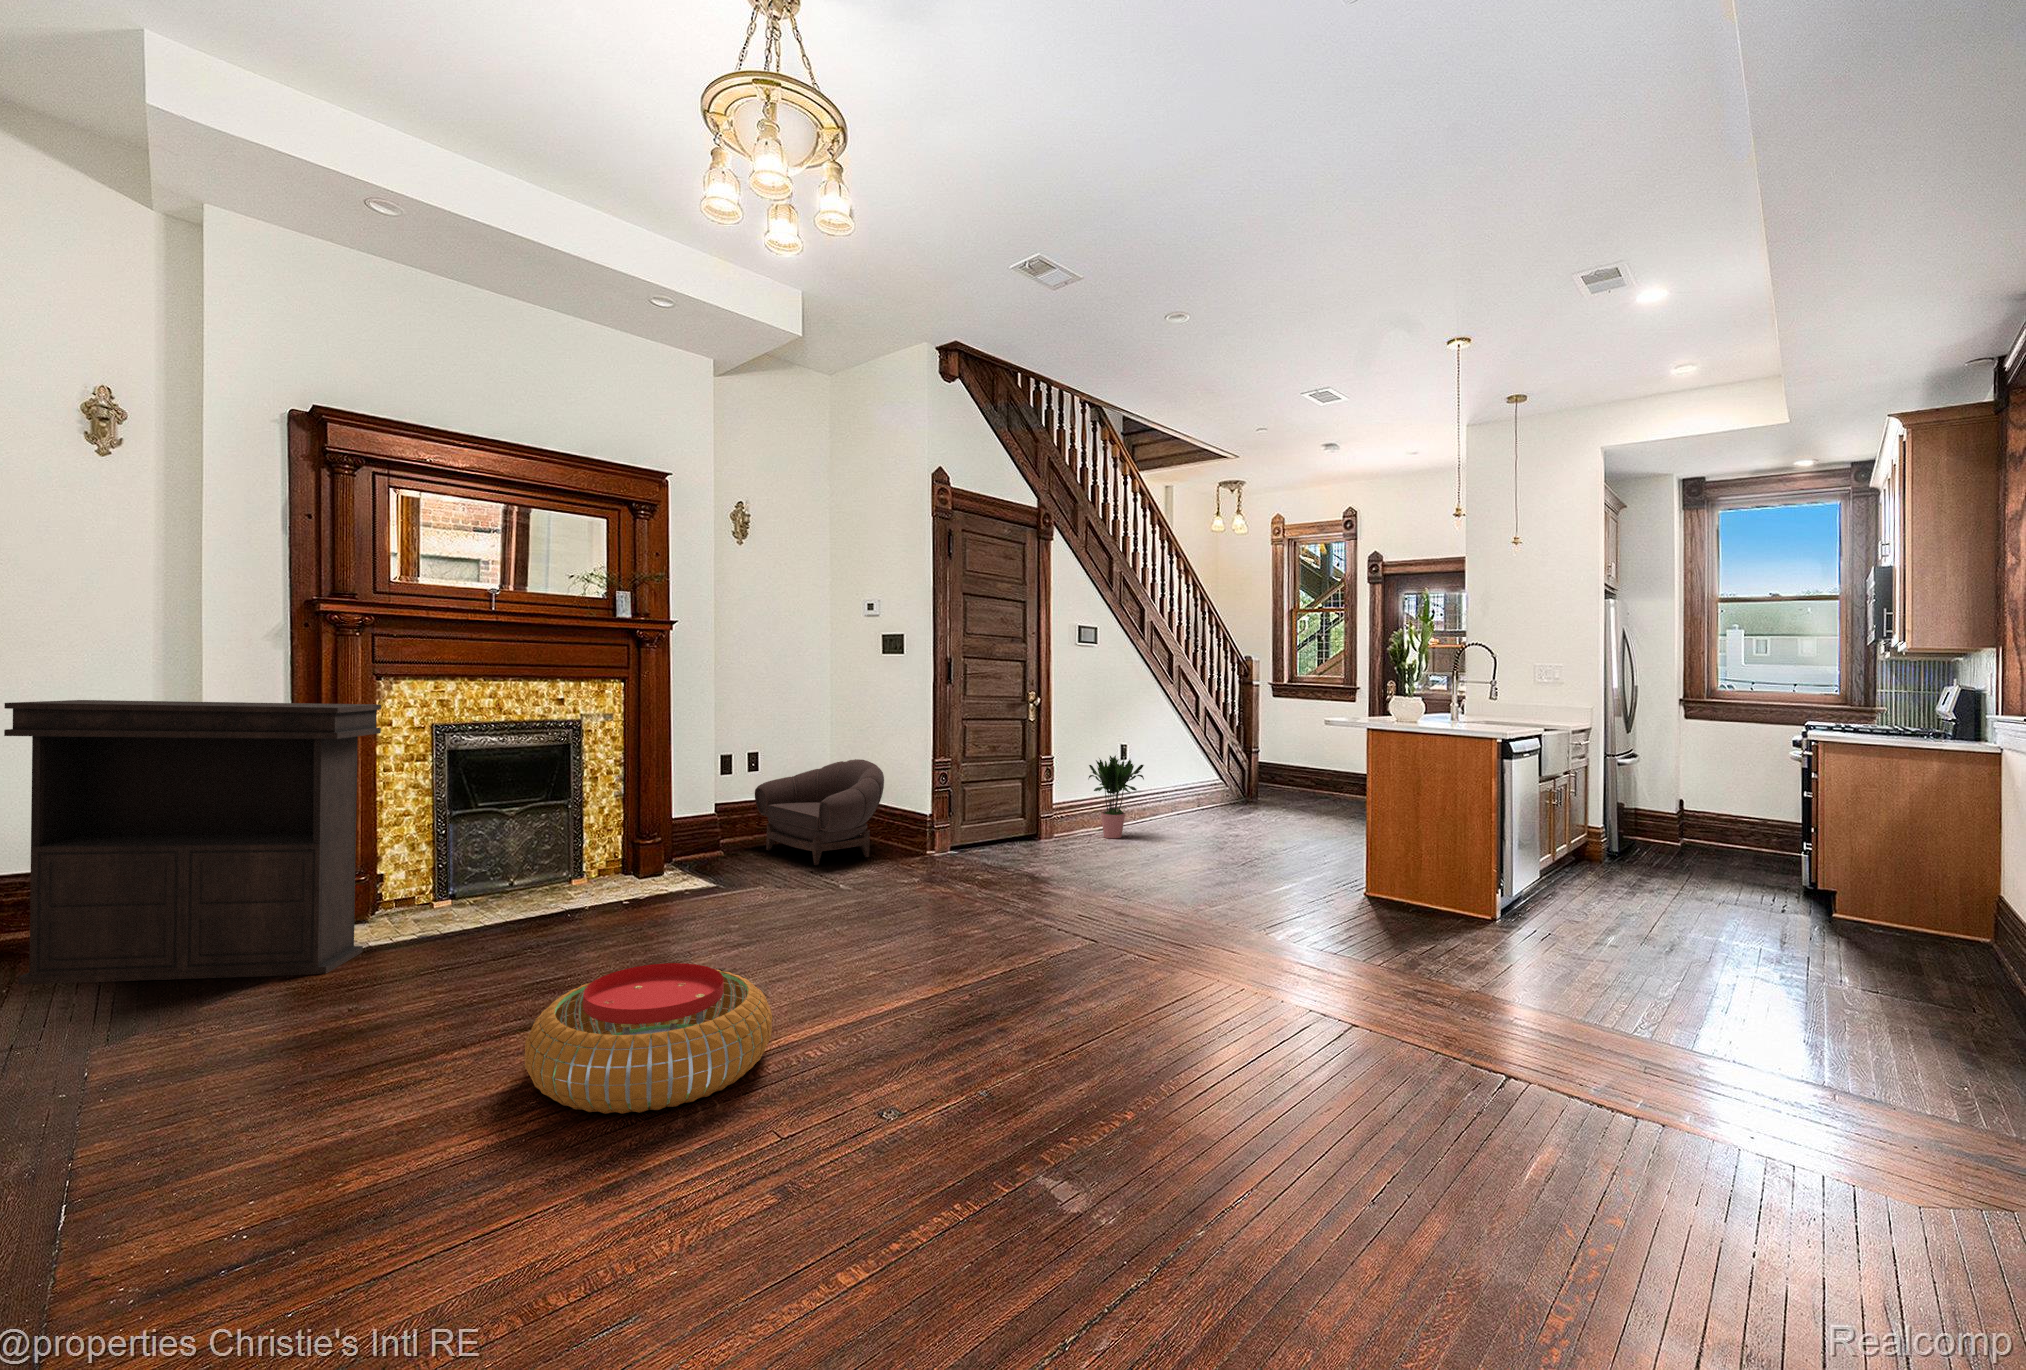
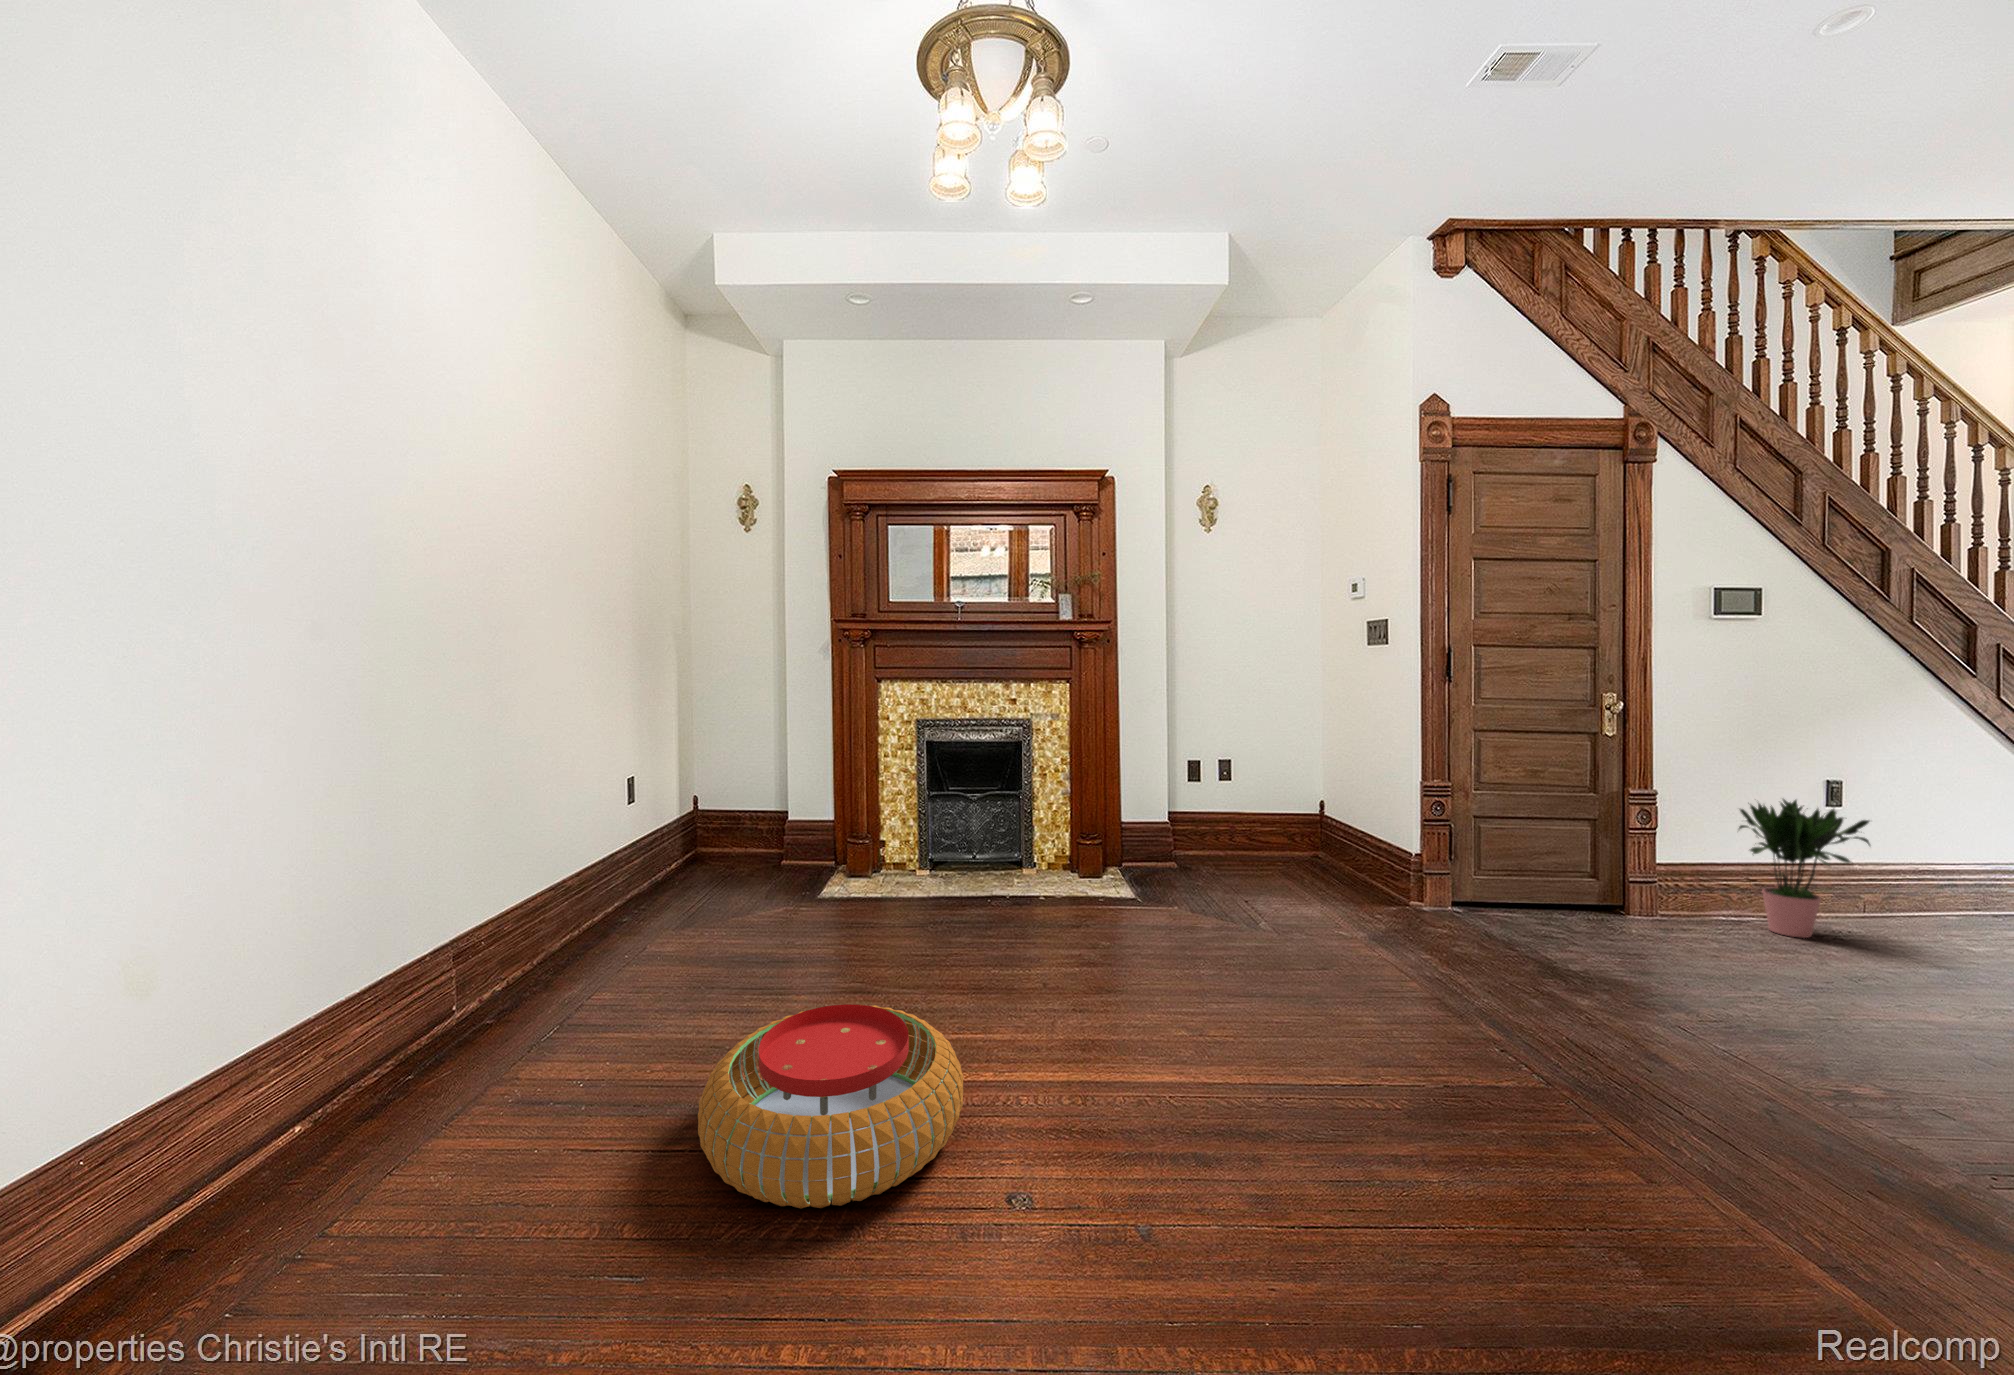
console table: present [4,700,381,985] -> none [668,699,842,919]
armchair: present [755,759,884,865] -> none [1220,771,1365,892]

